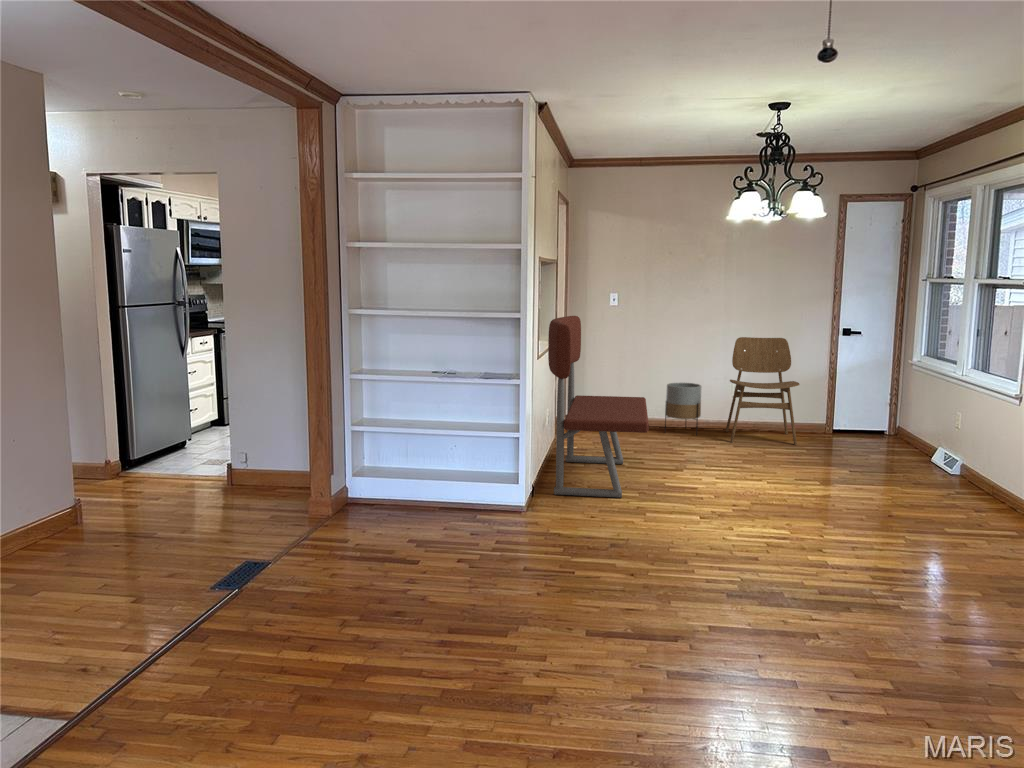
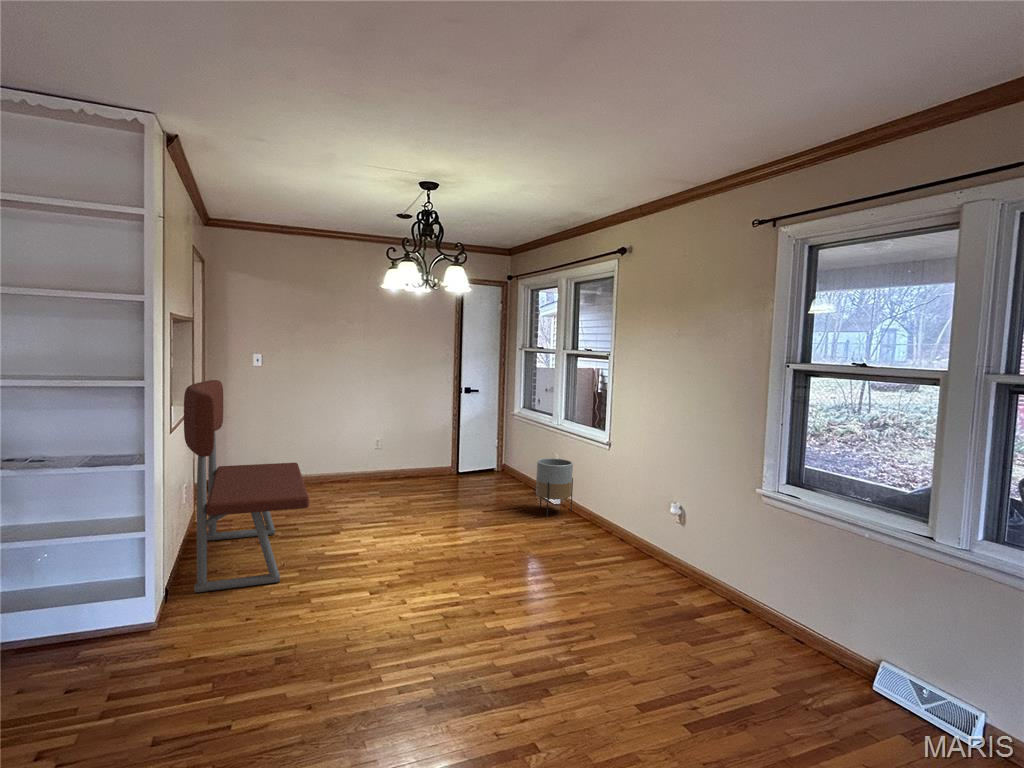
dining chair: present [726,337,800,445] -> none [369,396,433,493]
planter: present [665,383,702,435] -> present [536,458,573,517]

